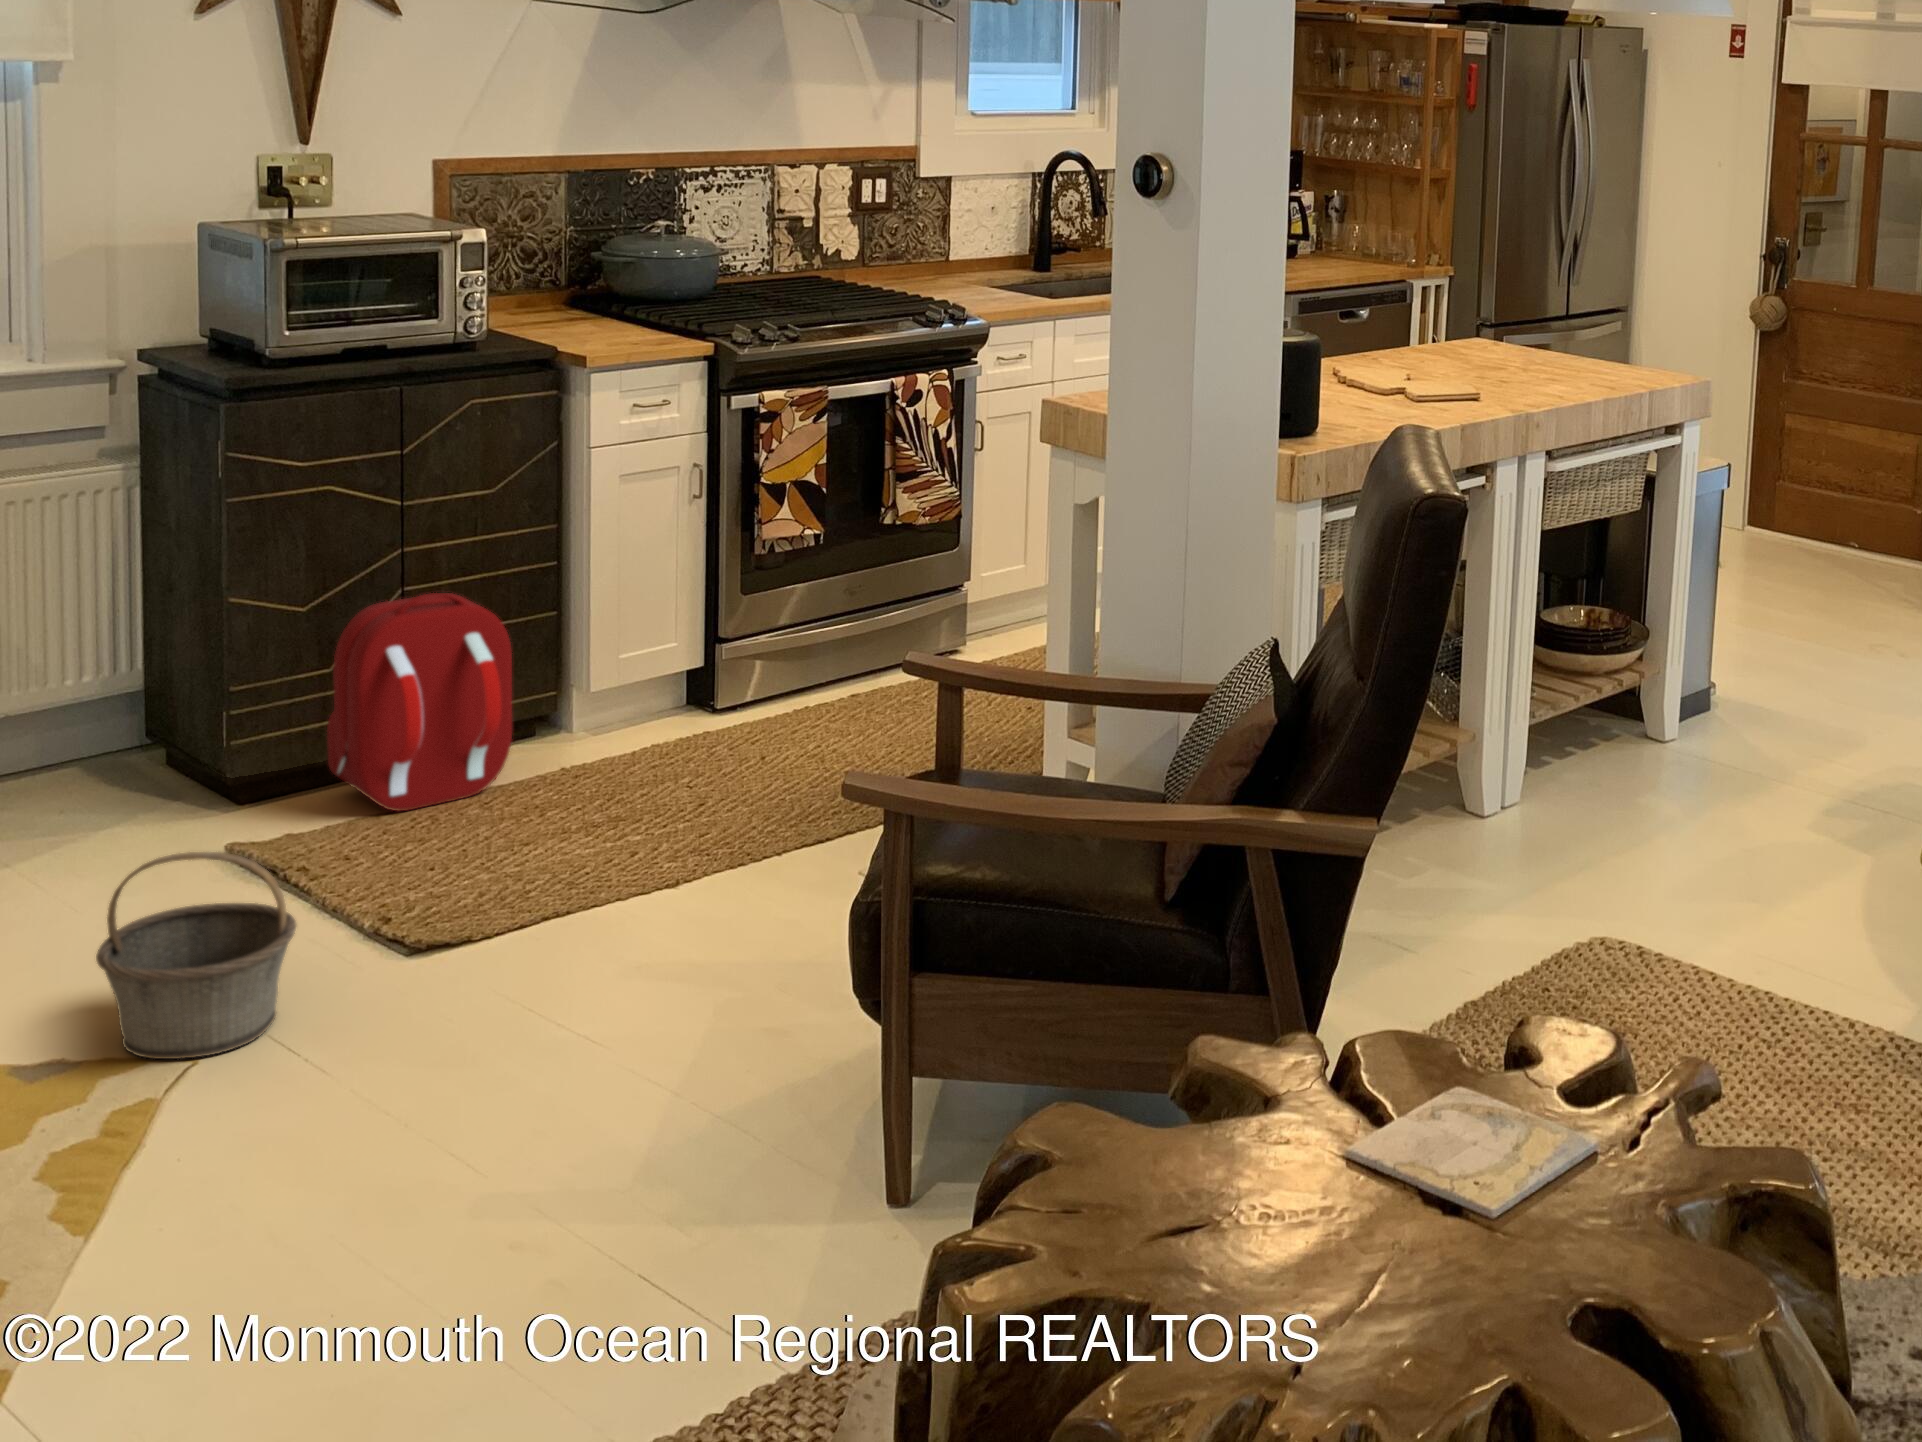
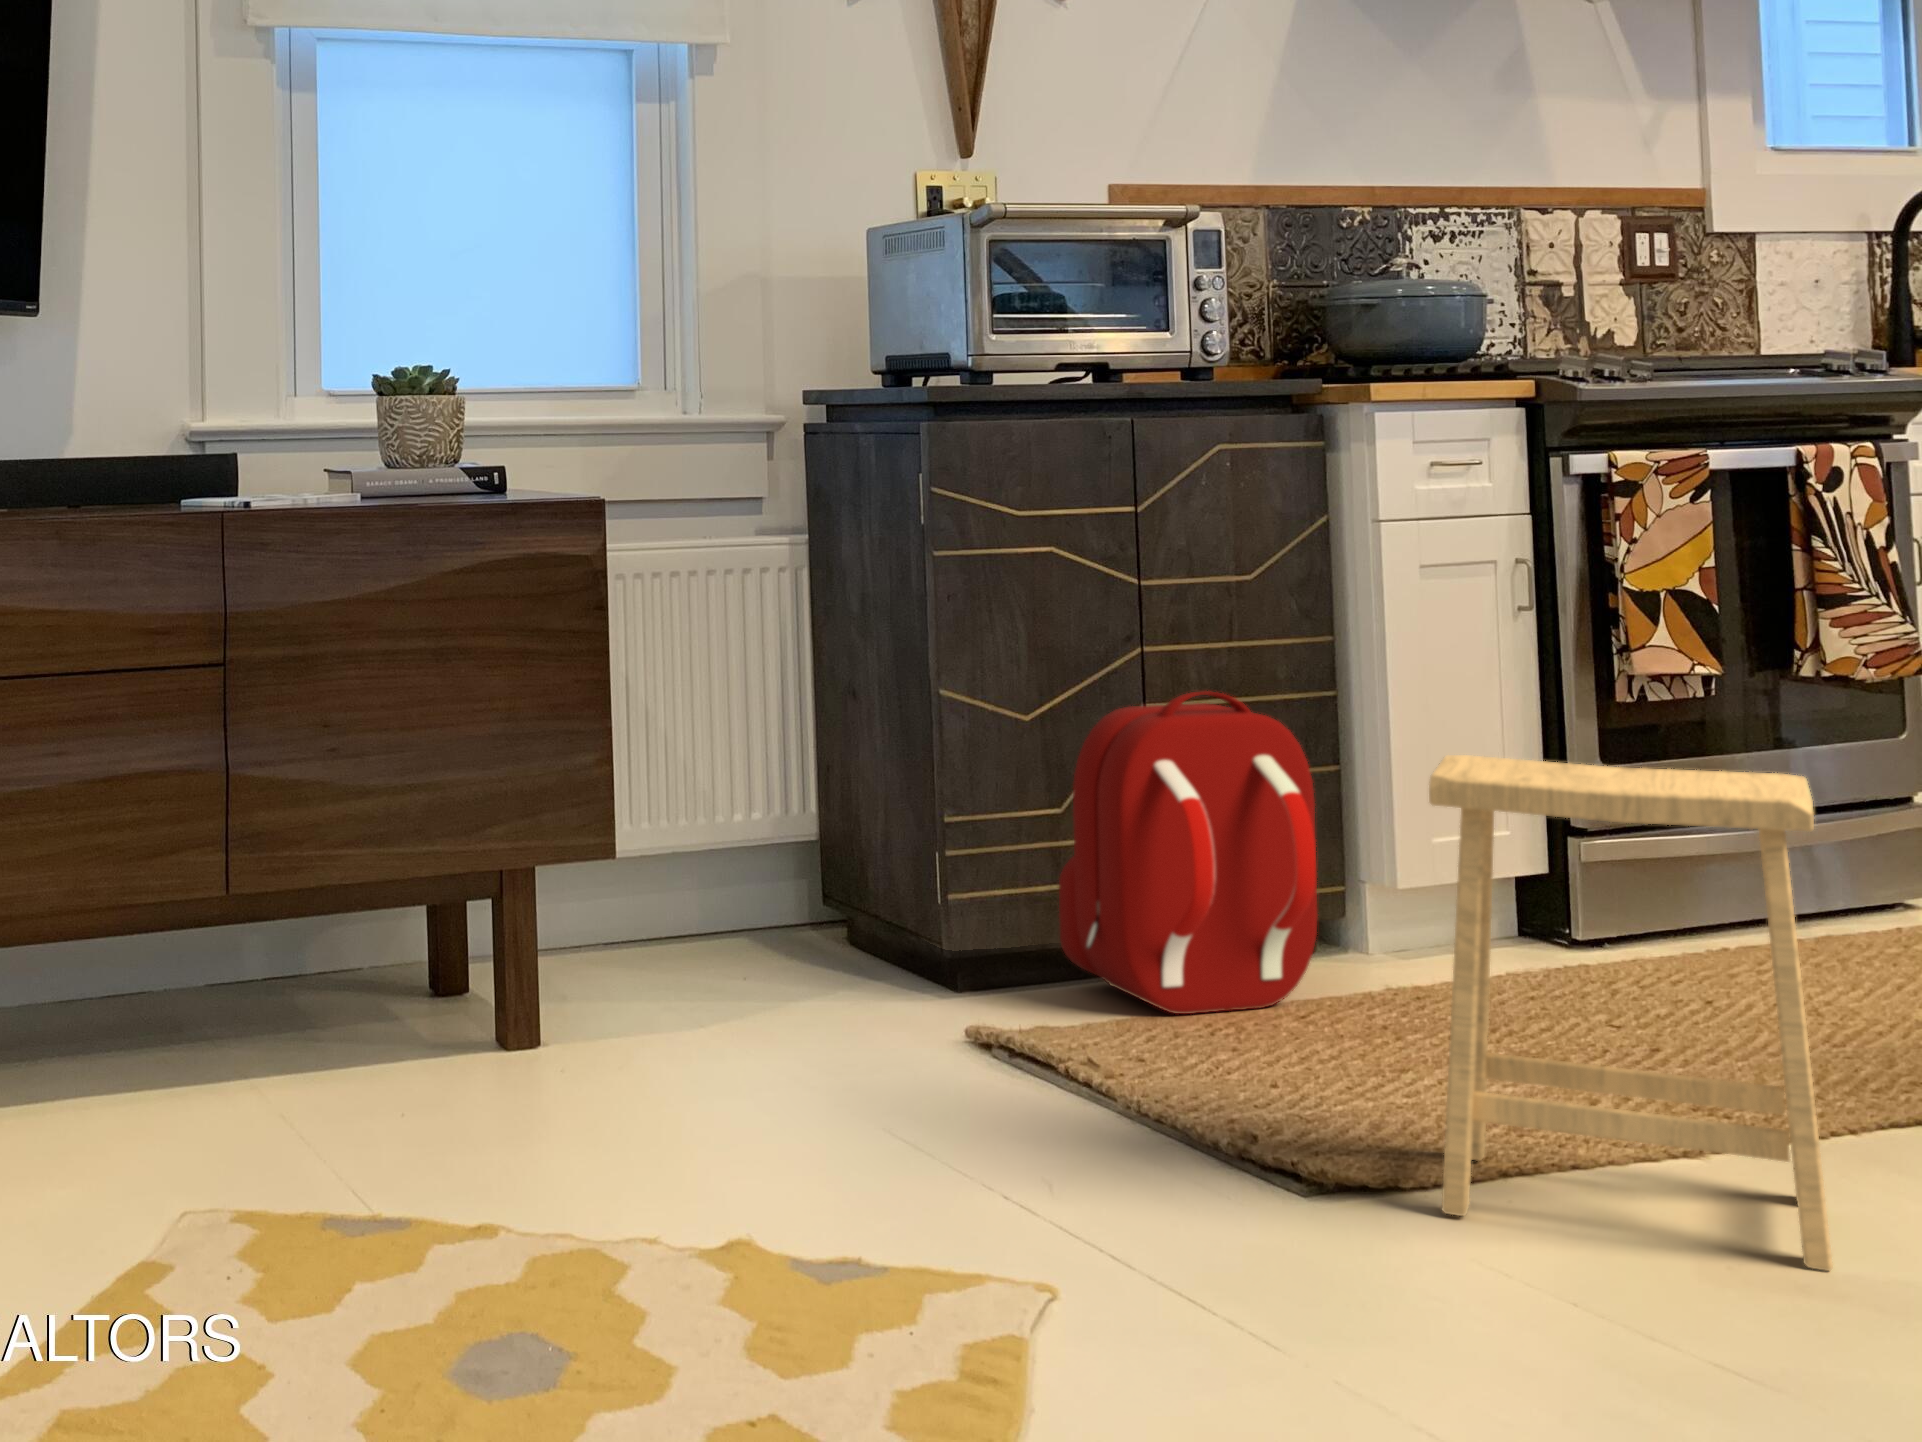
footstool: none [483,676,720,961] -> present [1429,755,1833,1271]
basket: present [96,852,296,1059] -> none [903,949,1183,1286]

